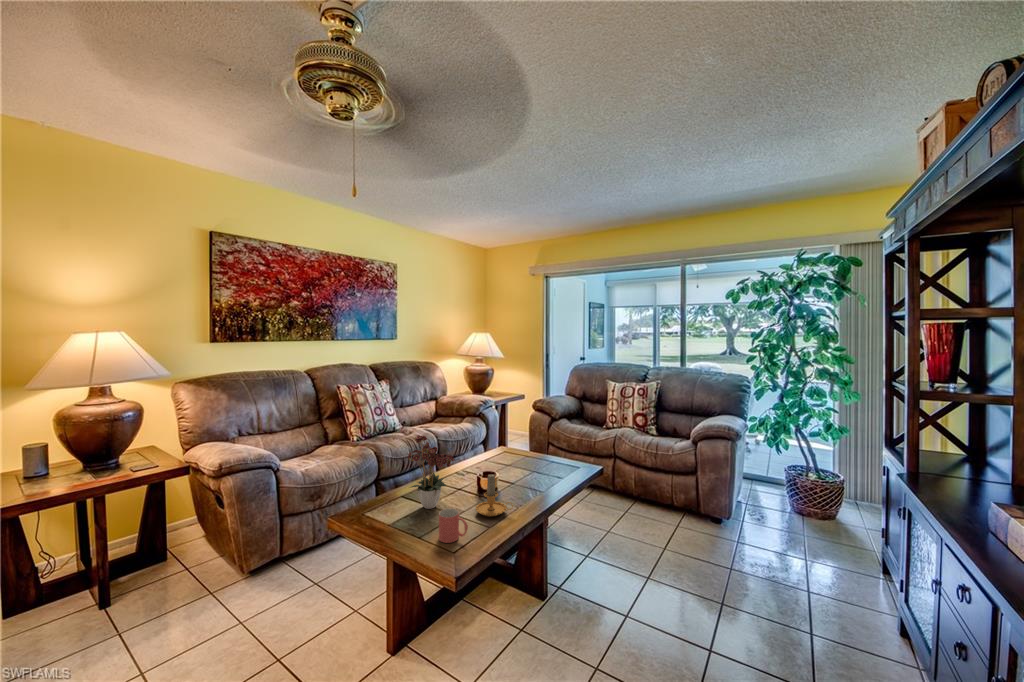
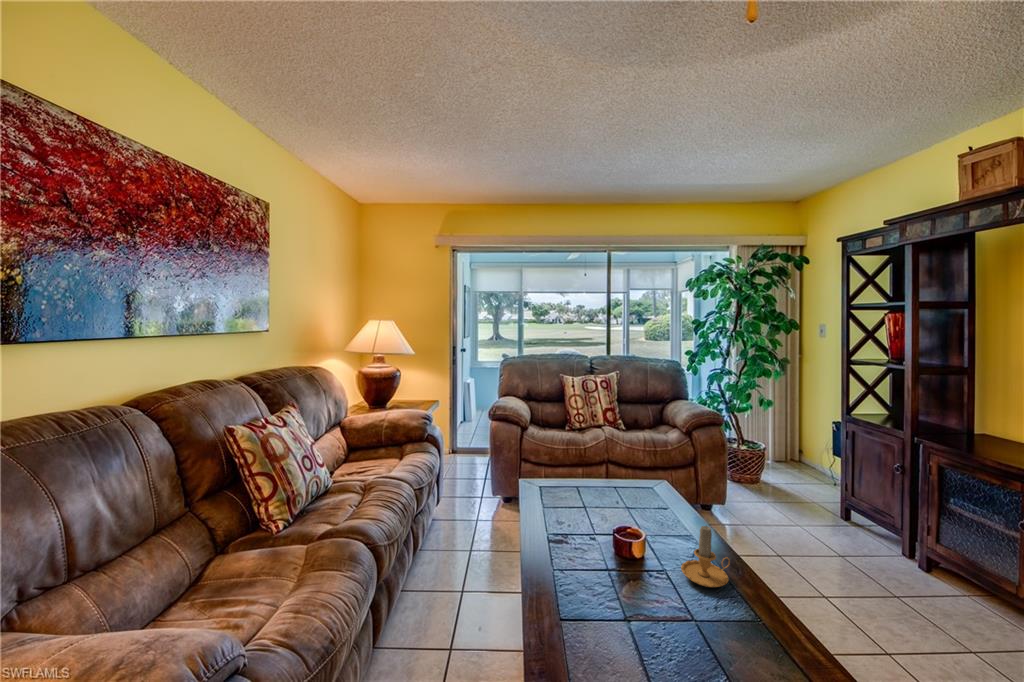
flower arrangement: present [408,435,455,509] -> none [599,486,662,606]
mug: present [439,509,468,543] -> none [730,597,779,656]

